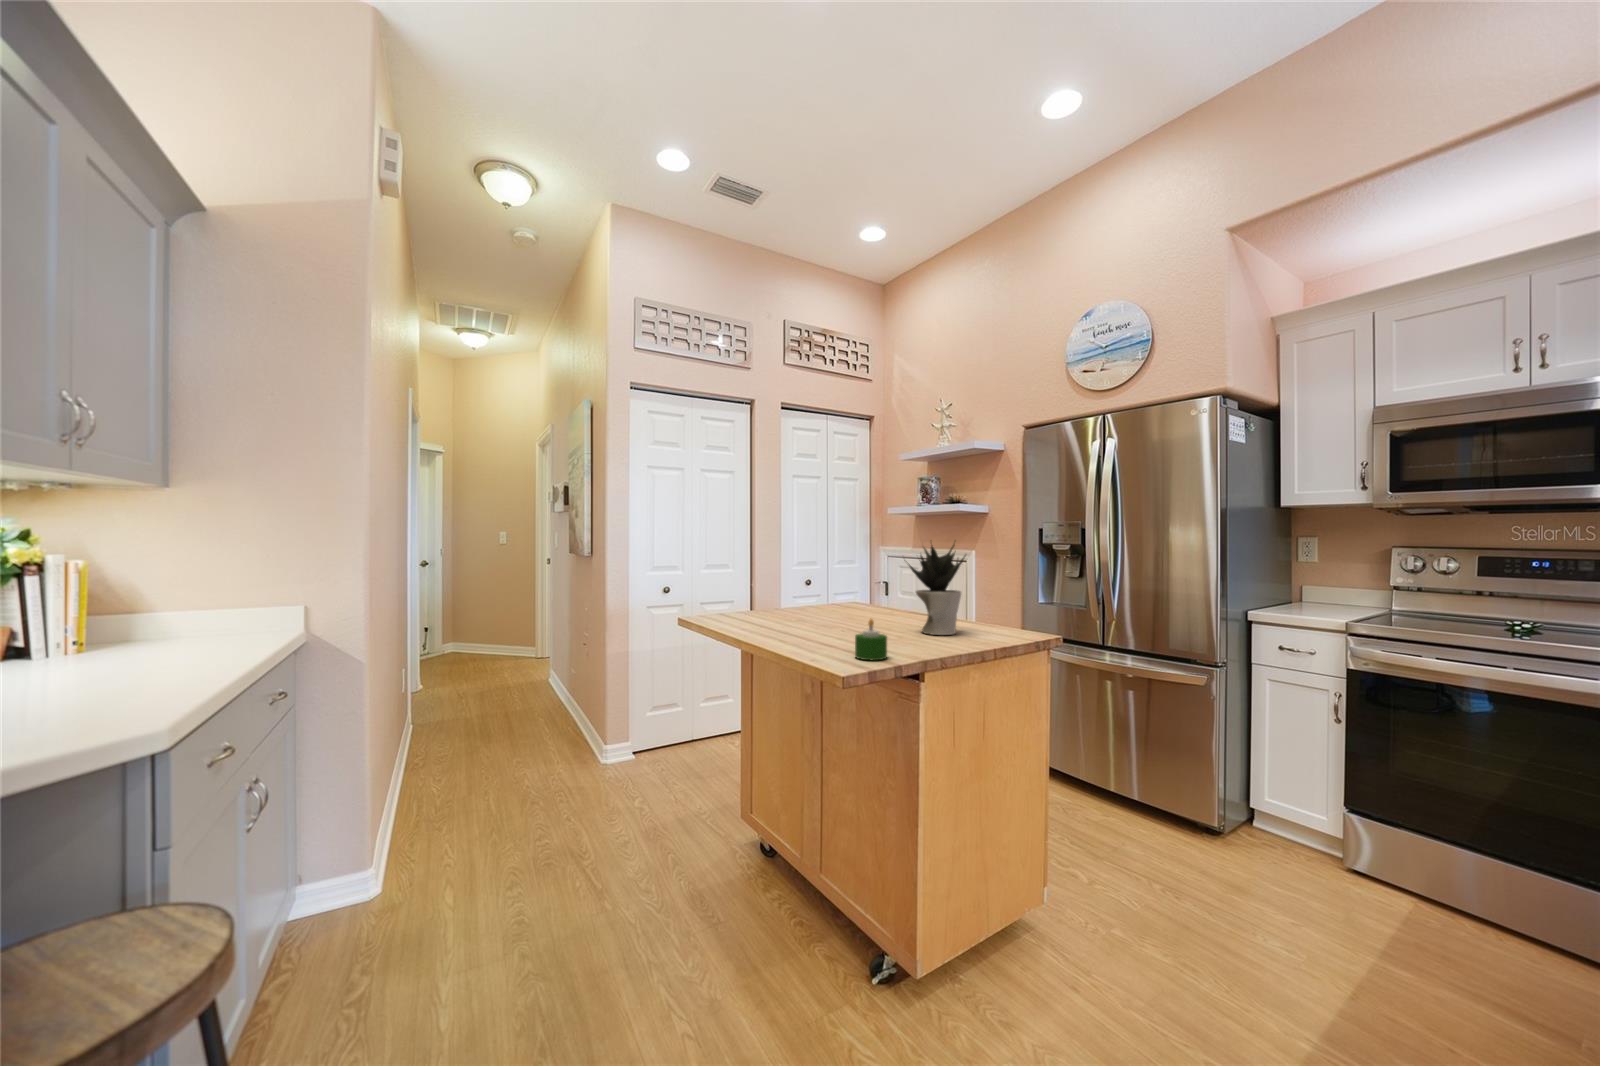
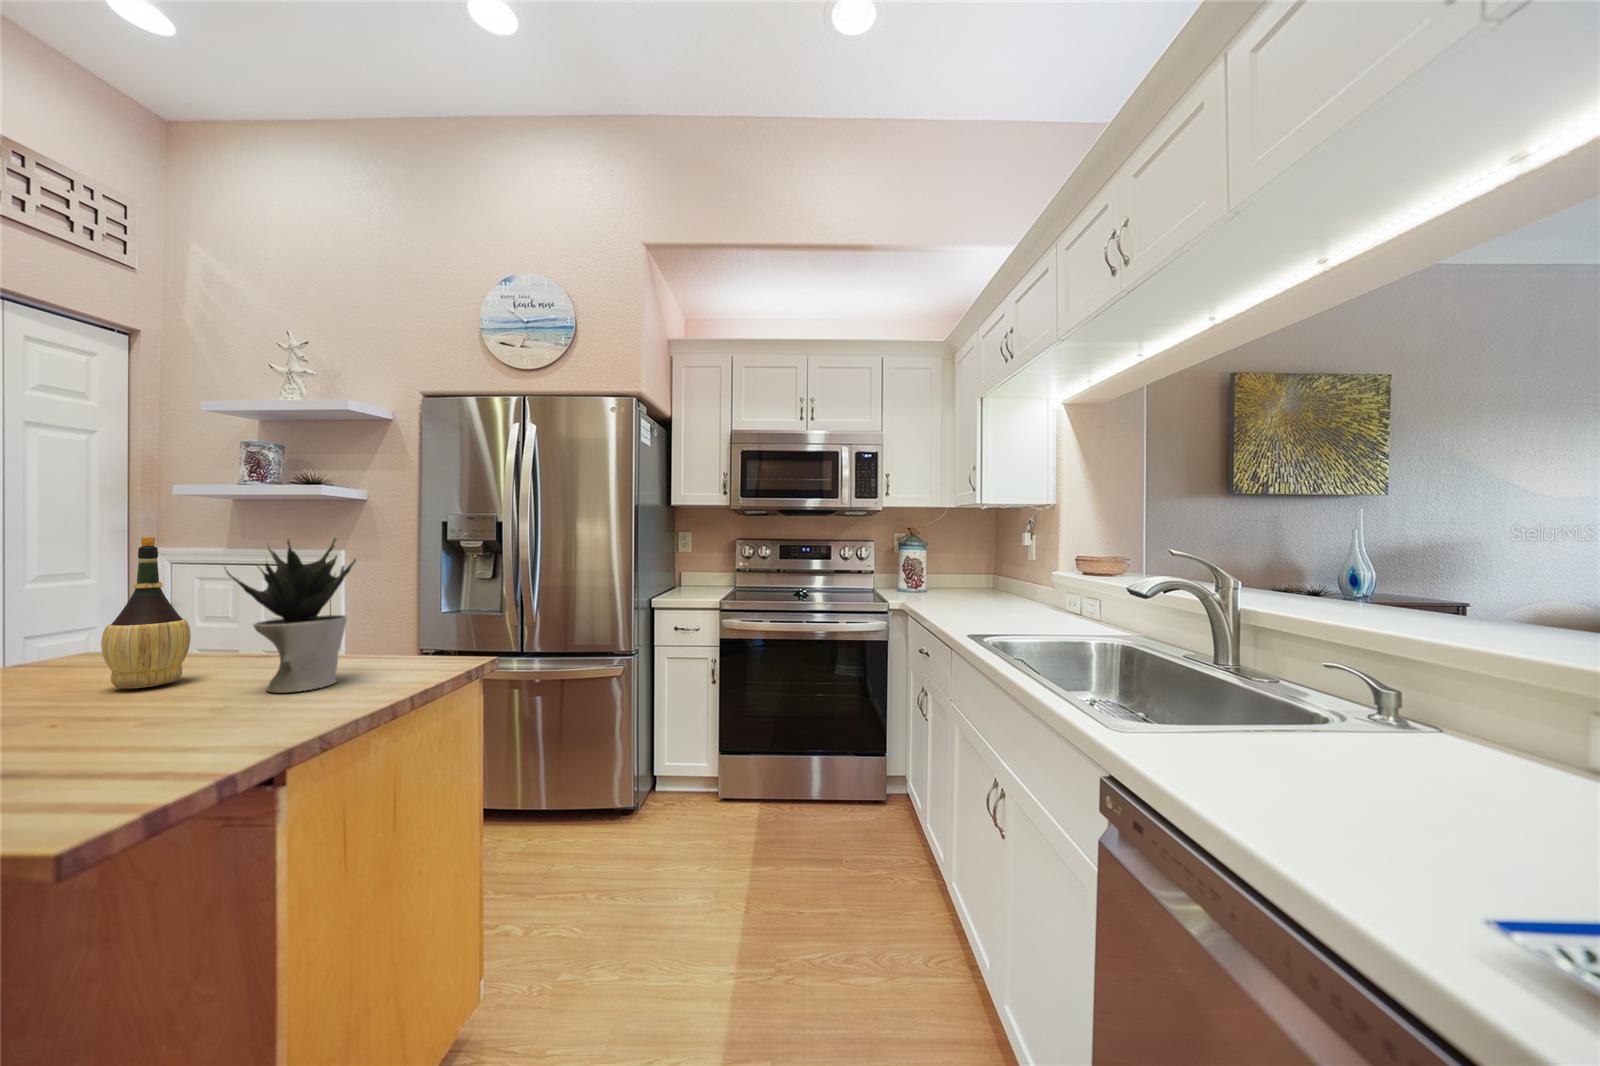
wine bottle: none [857,539,891,621] -> present [101,537,191,688]
candle: present [855,619,887,660] -> none [98,697,193,788]

